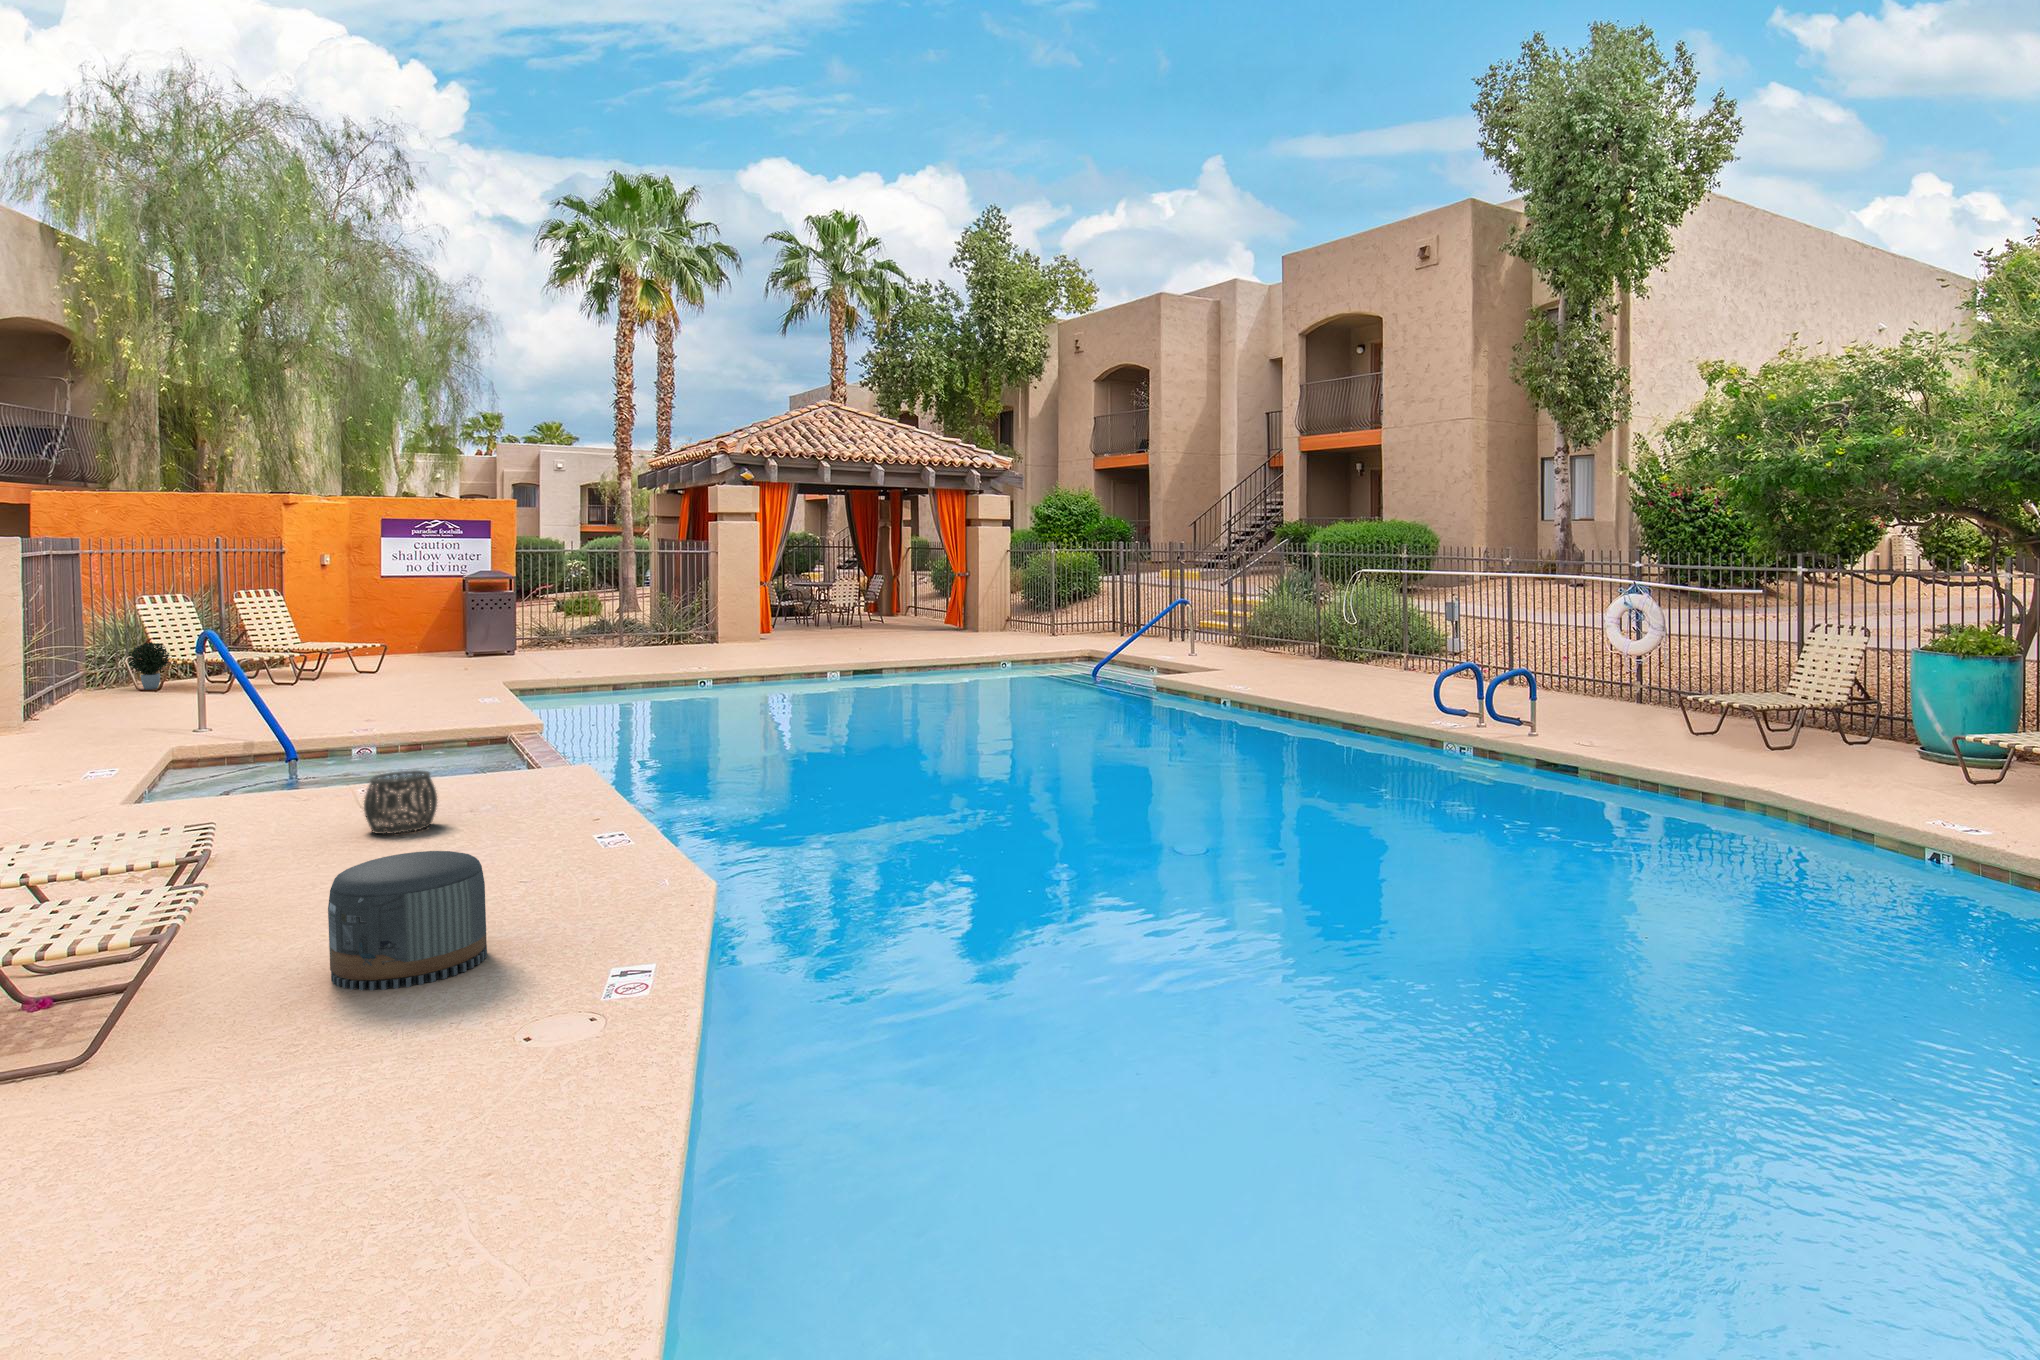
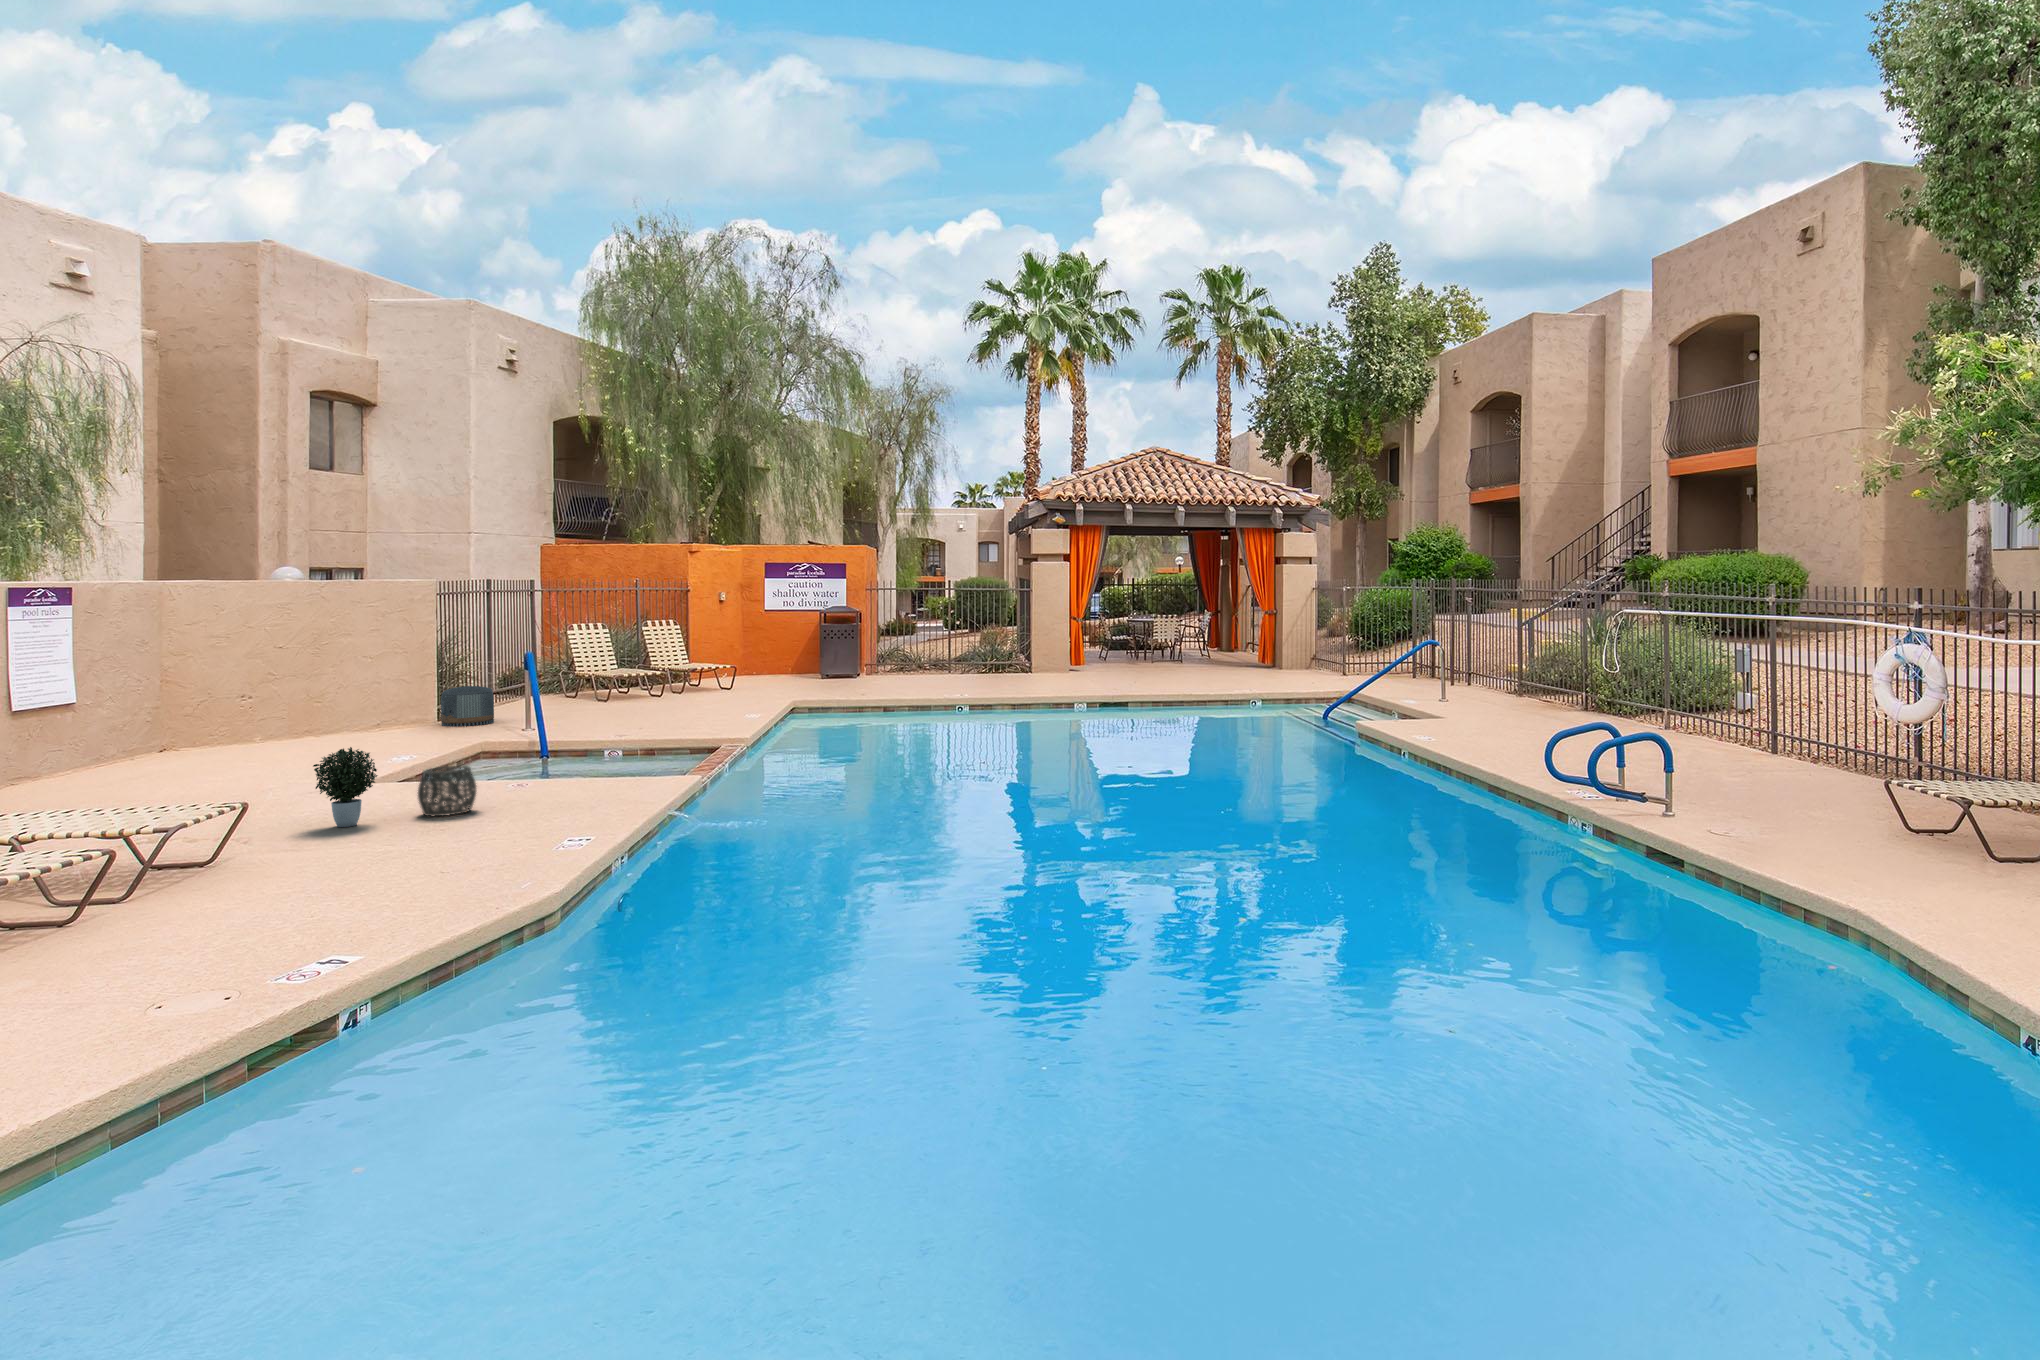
potted plant: present [128,642,170,690] -> present [313,747,378,827]
pouf: present [328,851,487,990] -> present [441,686,494,727]

